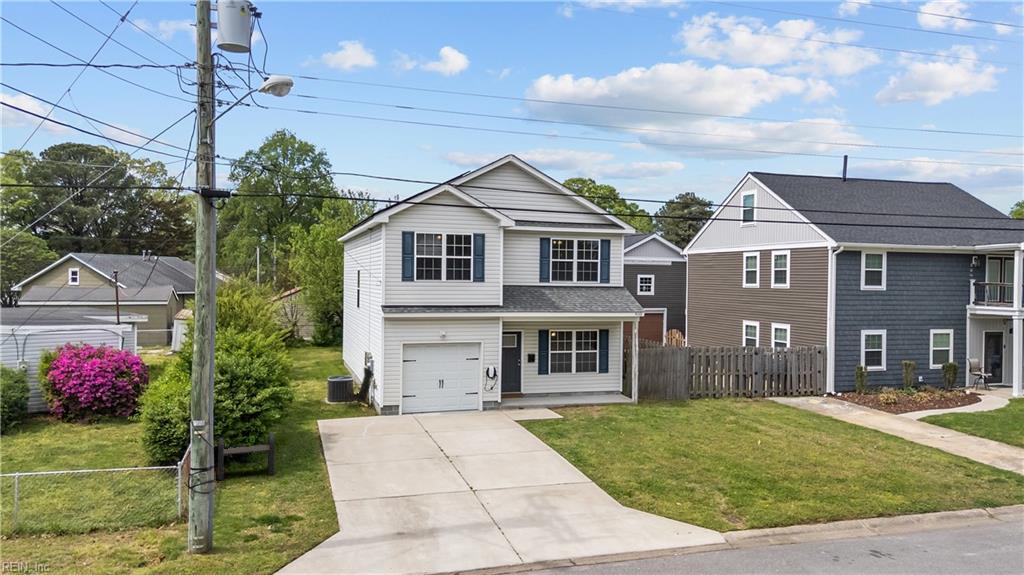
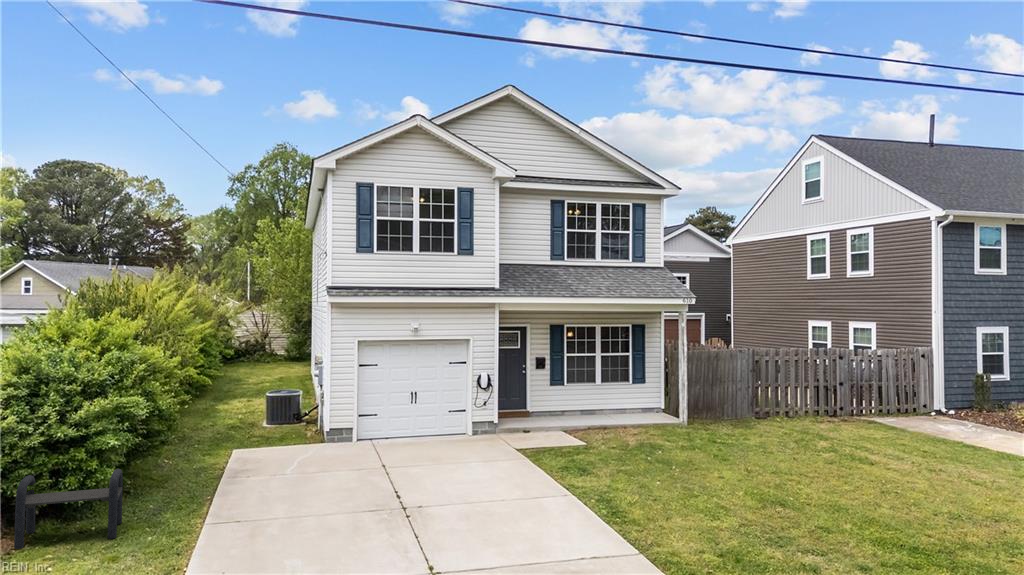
lounge chair: present [345,367,372,408] -> none [281,375,319,432]

